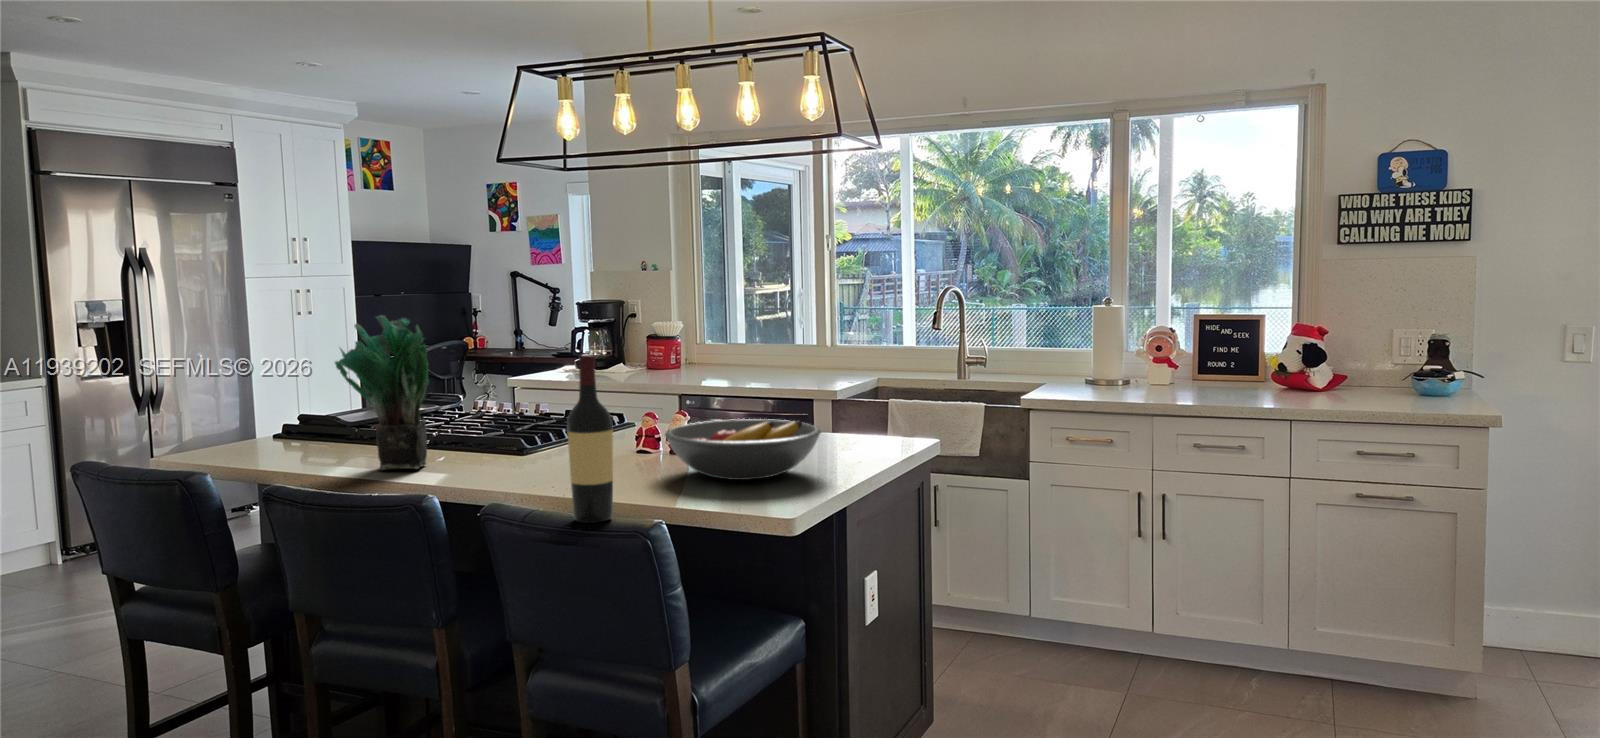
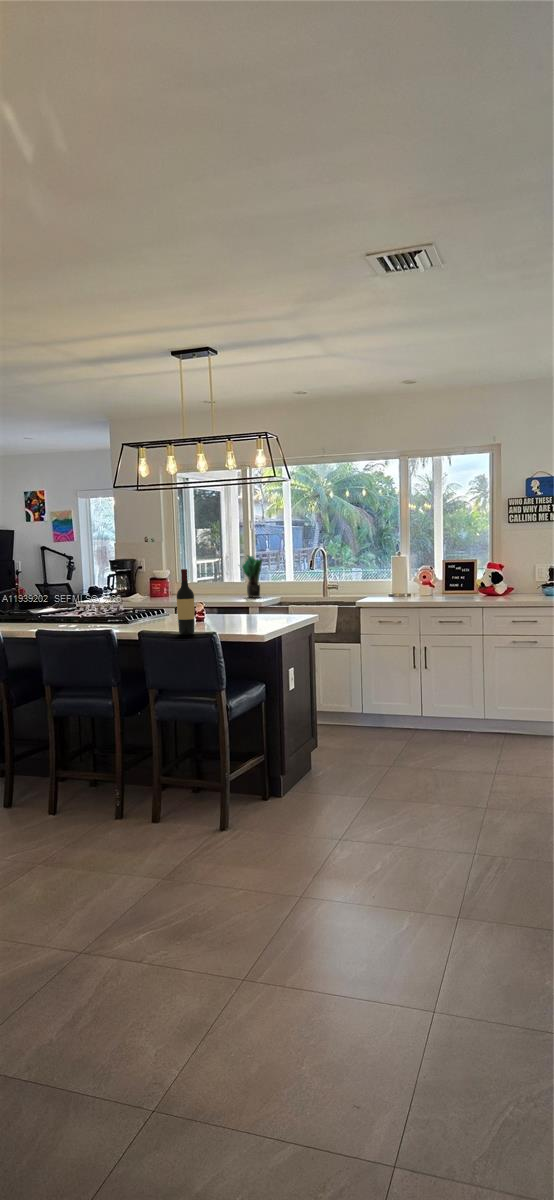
potted plant: present [335,315,429,470] -> present [239,555,263,597]
fruit bowl: present [665,419,821,480] -> none [203,600,270,625]

